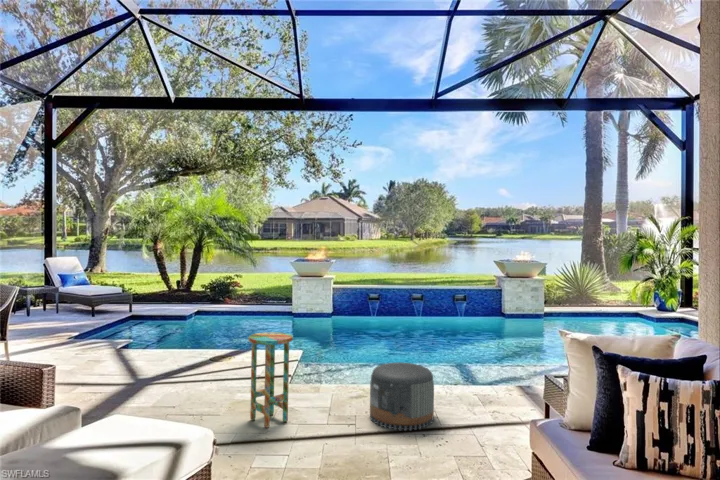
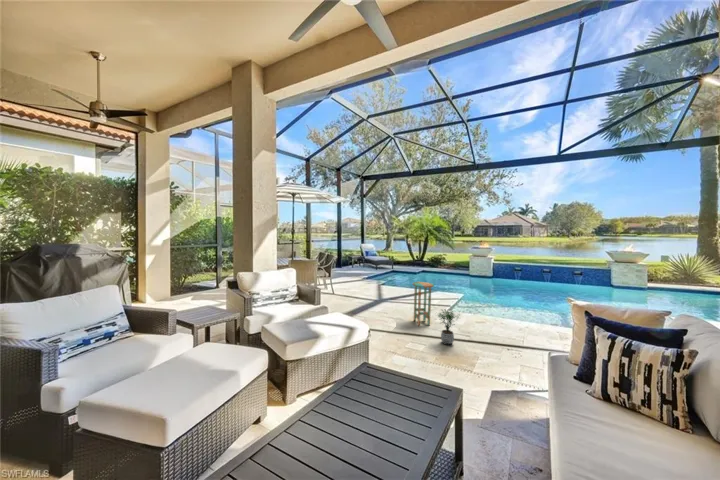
pouf: present [370,363,434,430] -> none [474,308,516,348]
potted plant: none [316,380,365,453] -> present [438,310,458,345]

